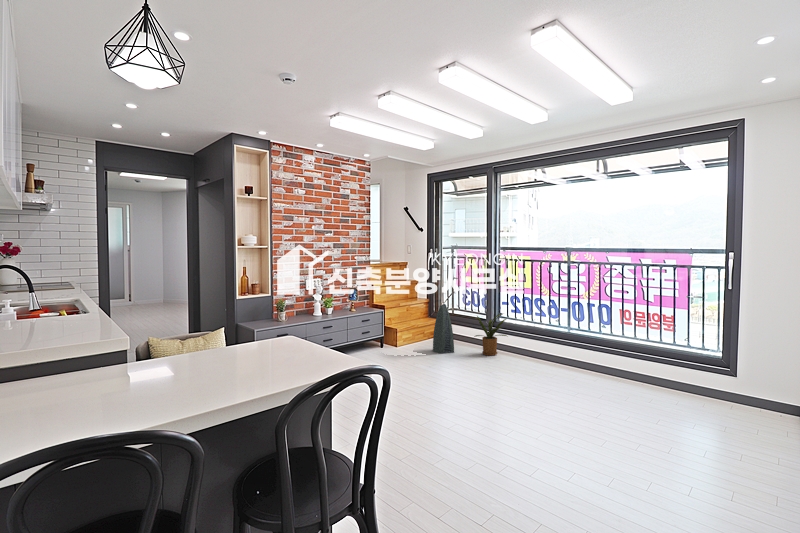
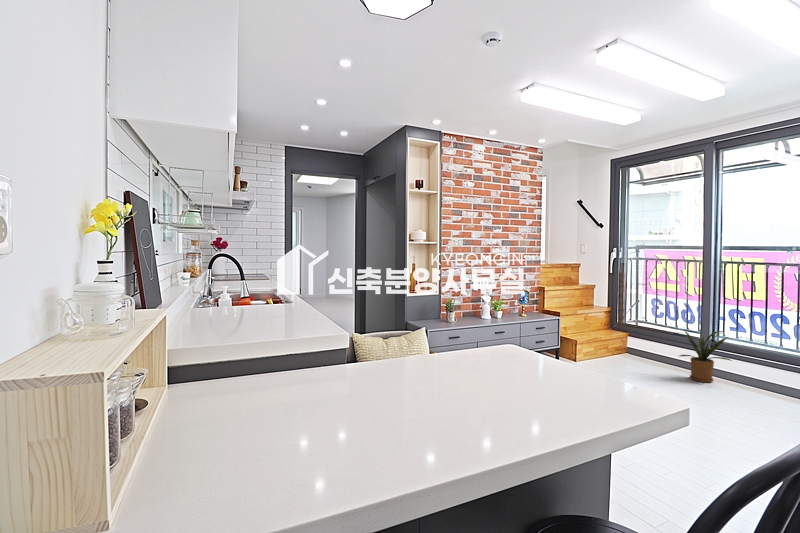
air purifier: present [433,304,454,354] -> none [618,313,648,372]

